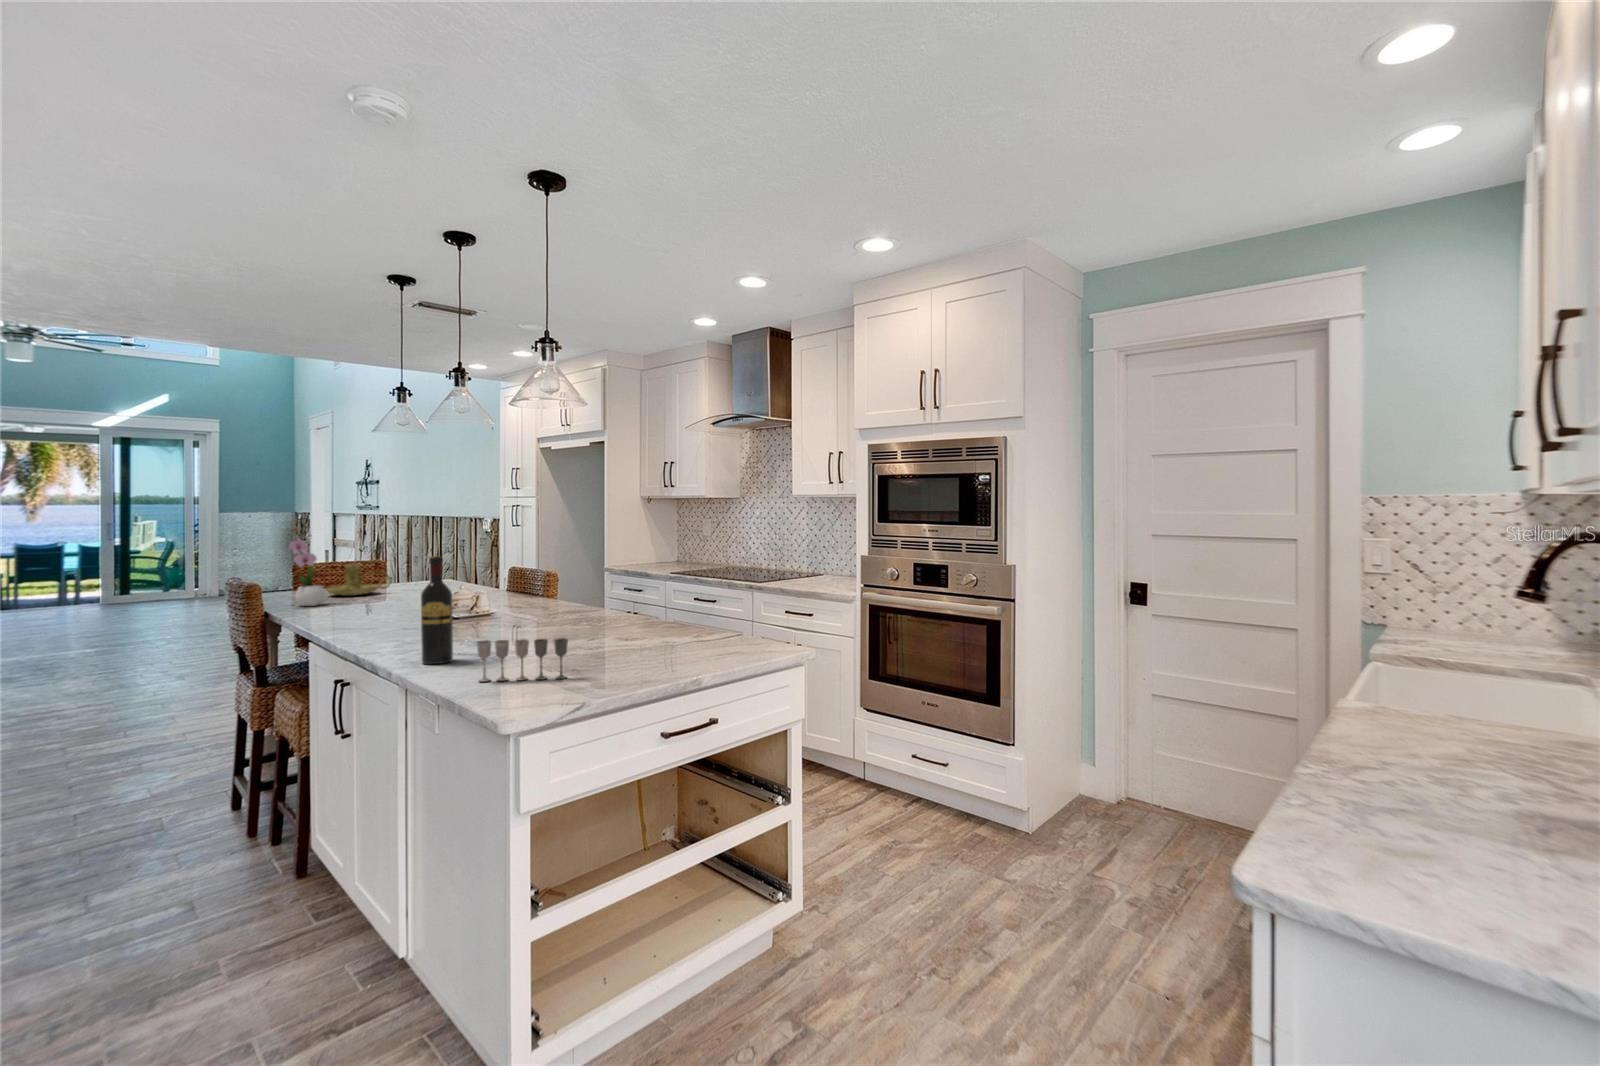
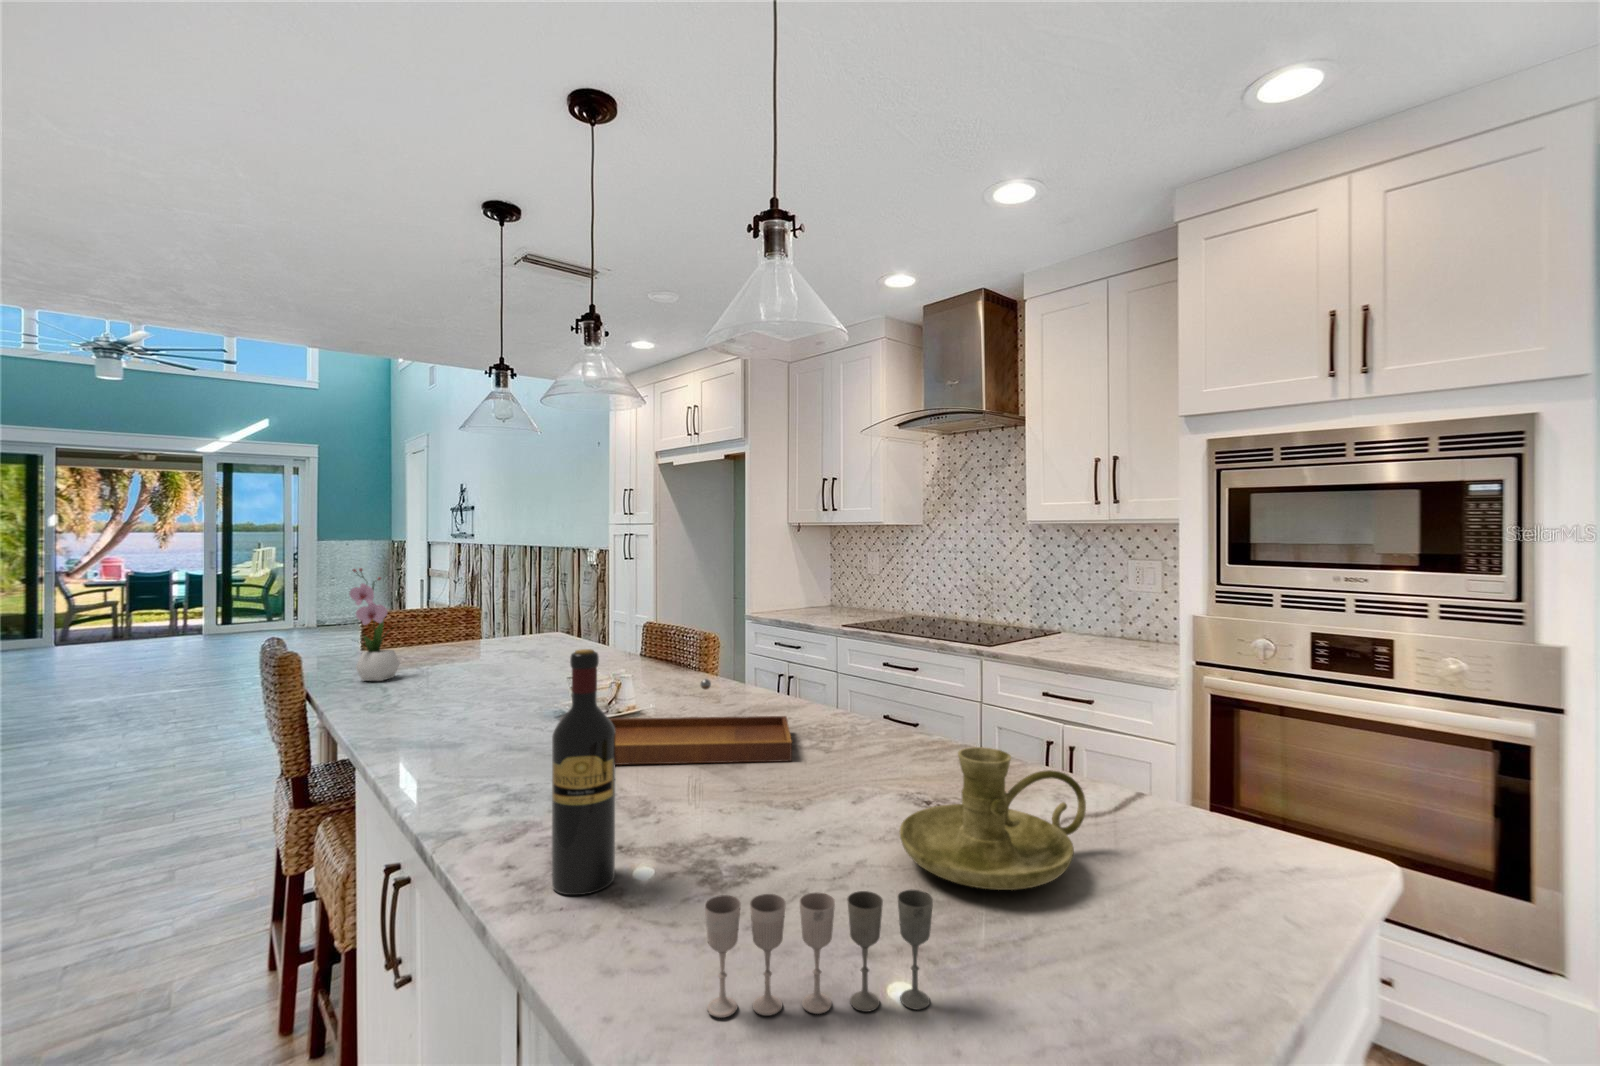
candle holder: present [326,565,391,596] -> present [899,747,1086,890]
tray: none [450,588,578,634] -> present [610,679,792,765]

